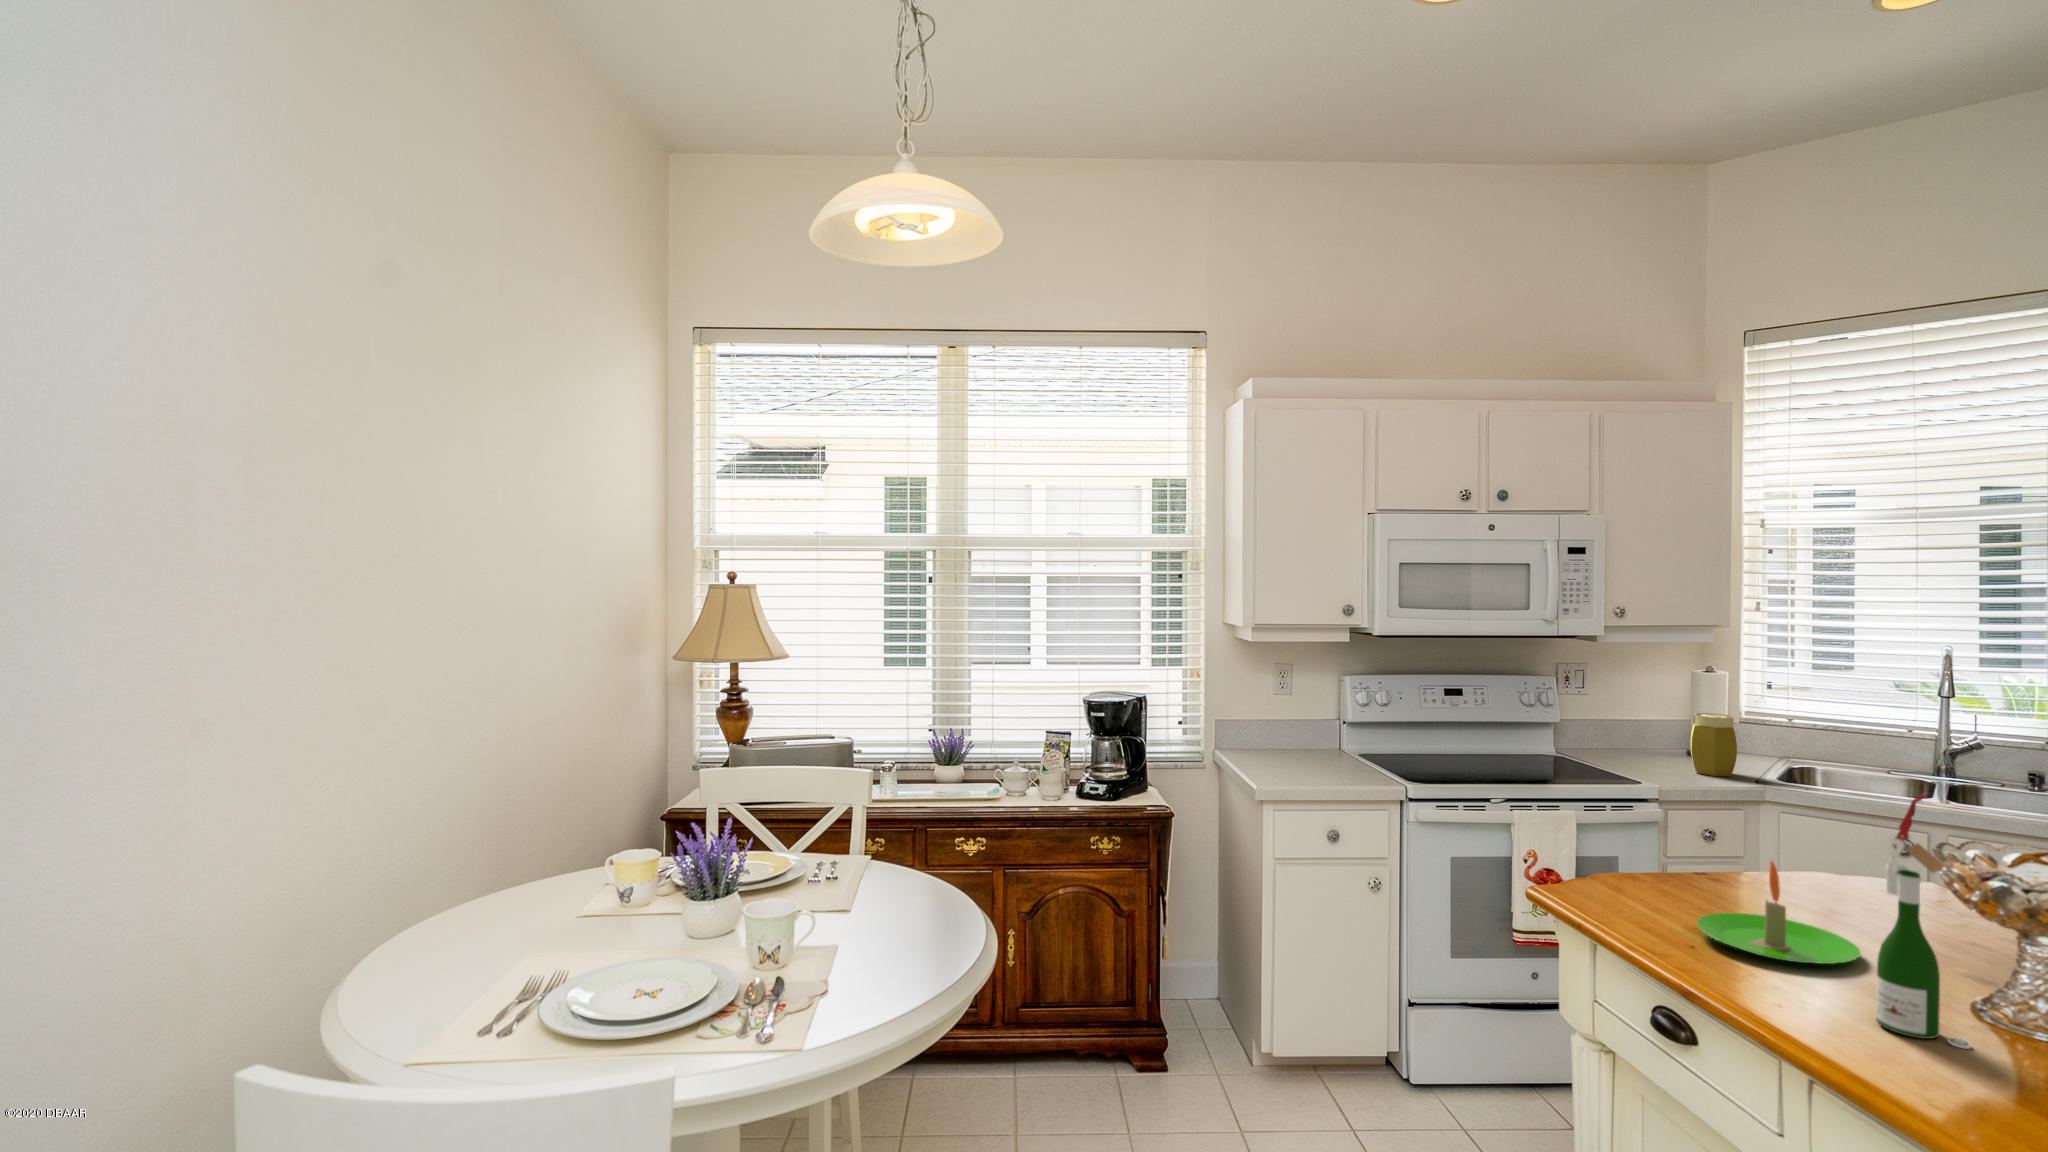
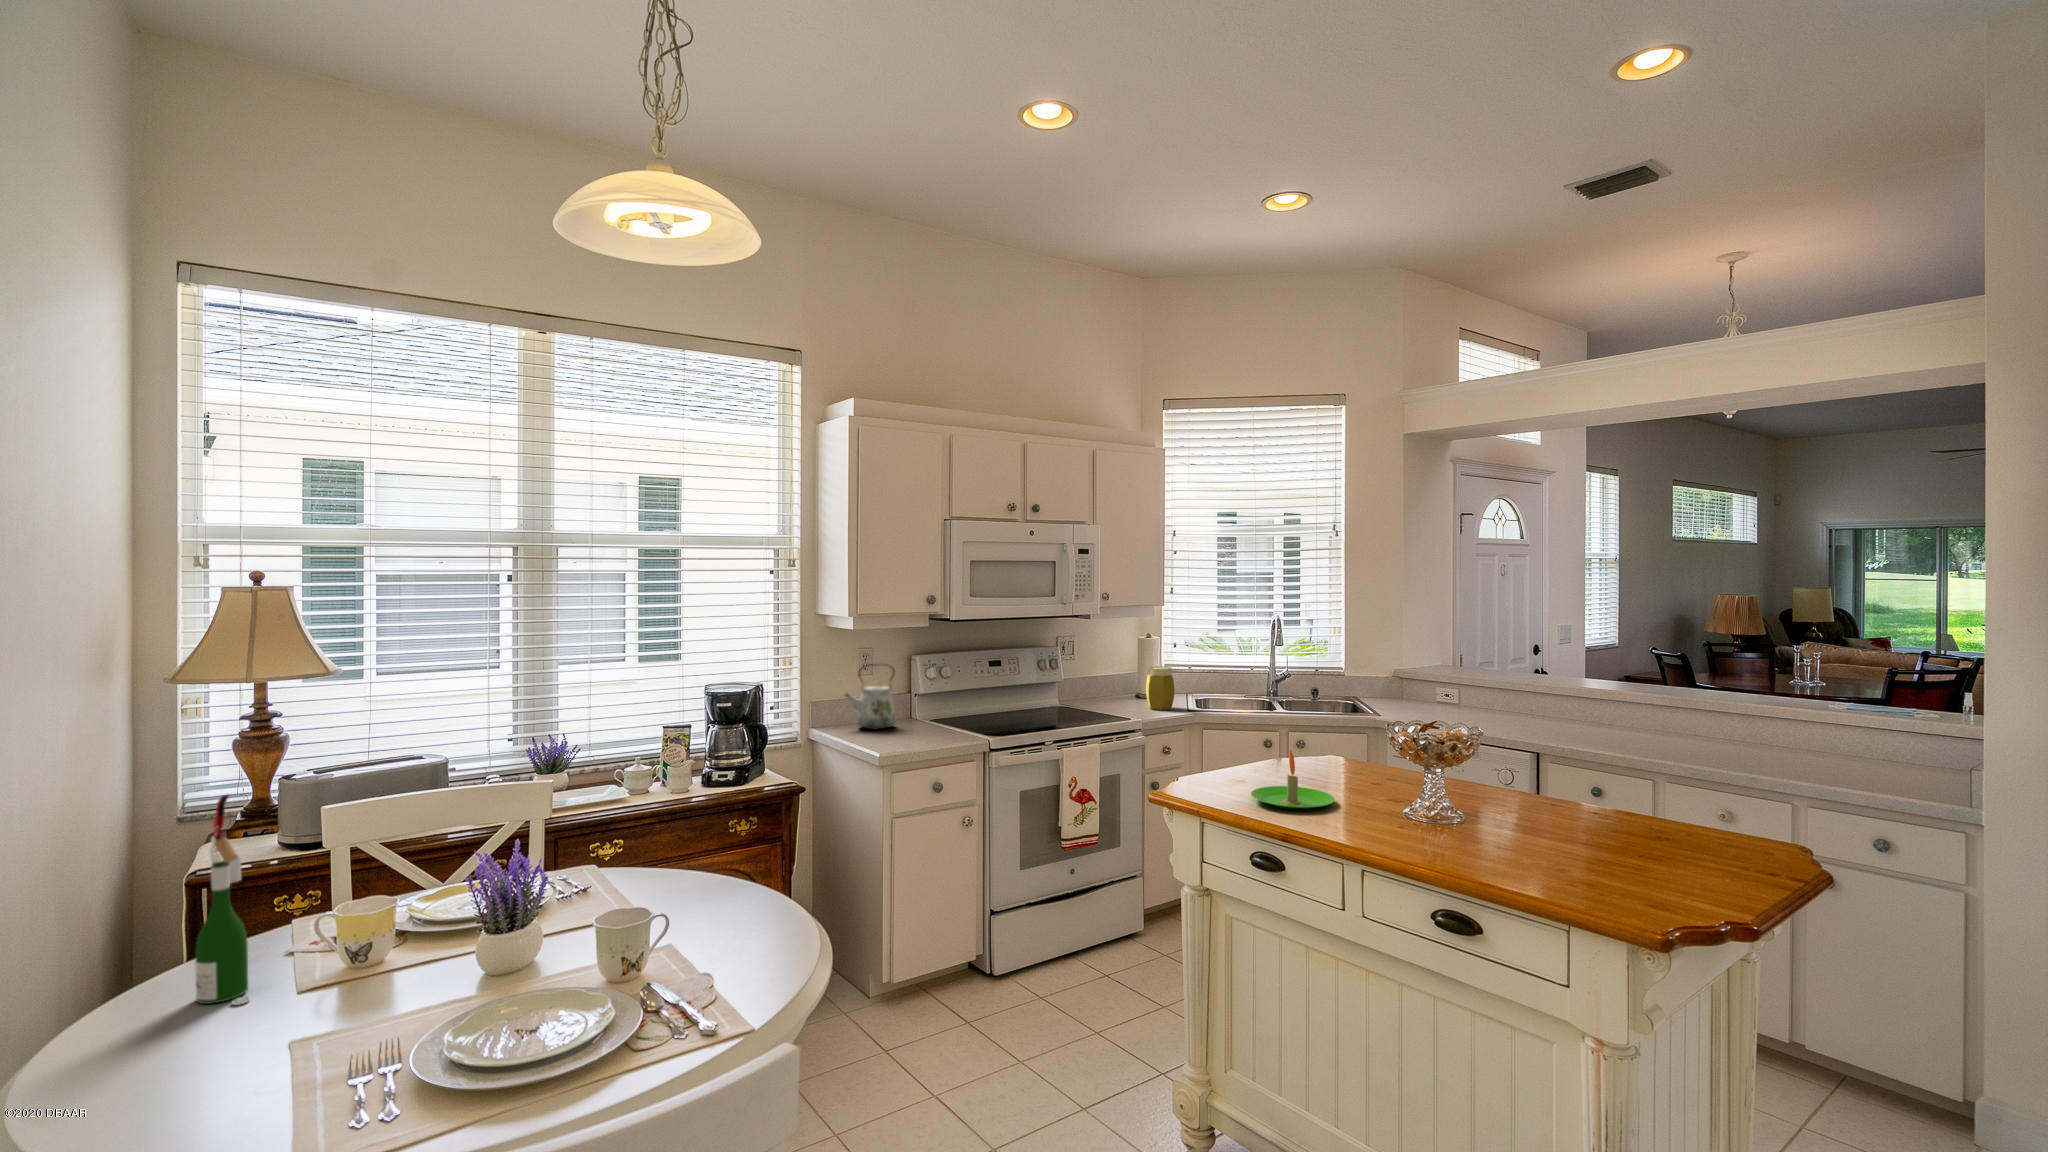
kettle: none [1250,682,1312,758] -> present [845,664,895,729]
wine bottle: present [1876,793,1971,1049] -> present [195,795,250,1005]

